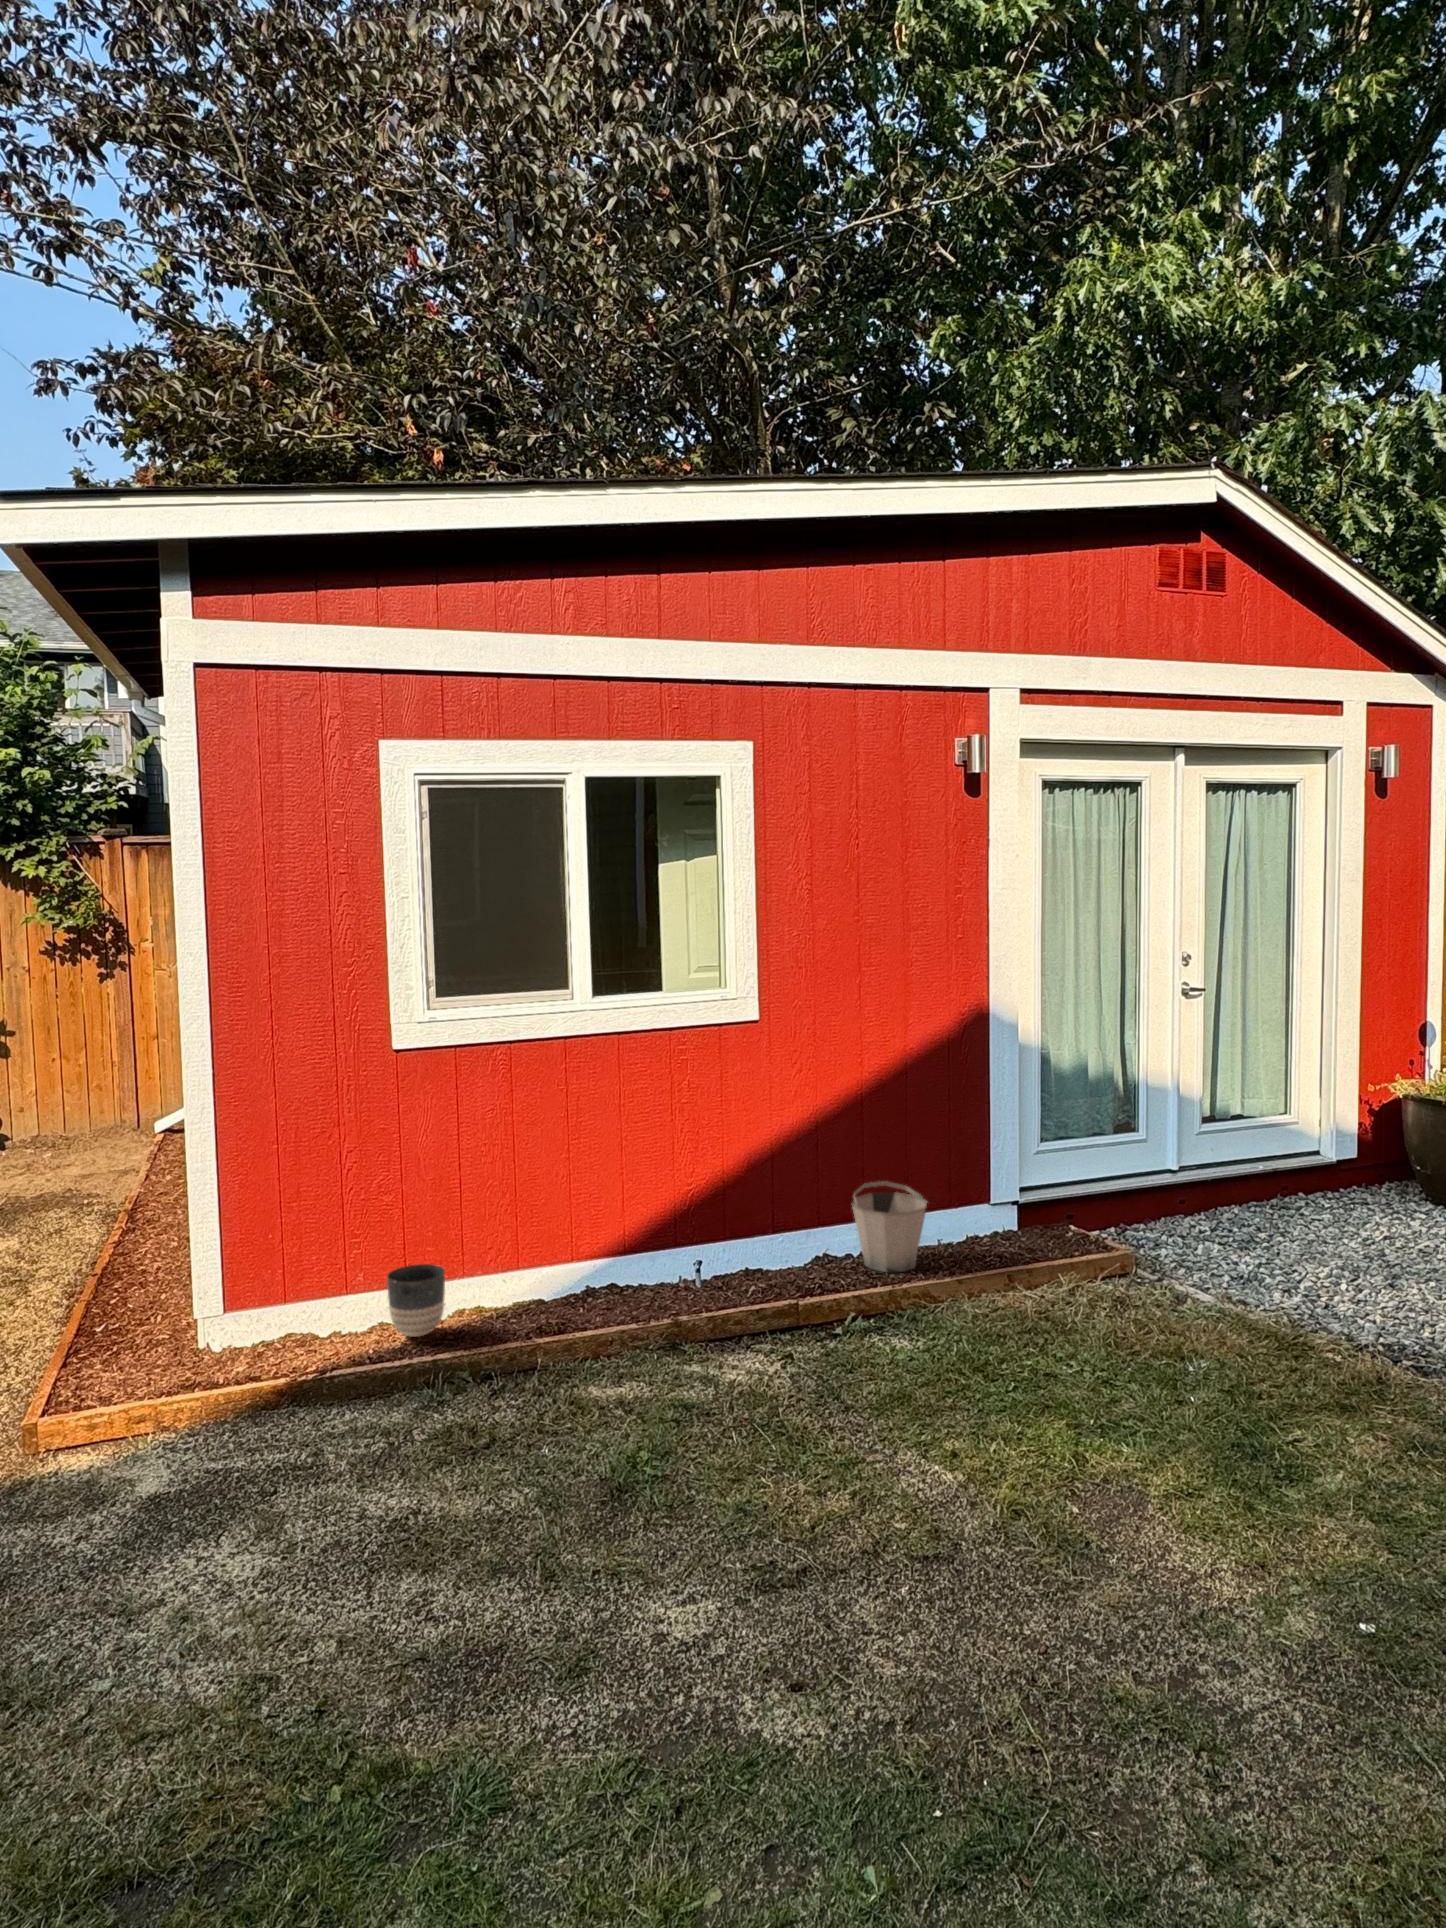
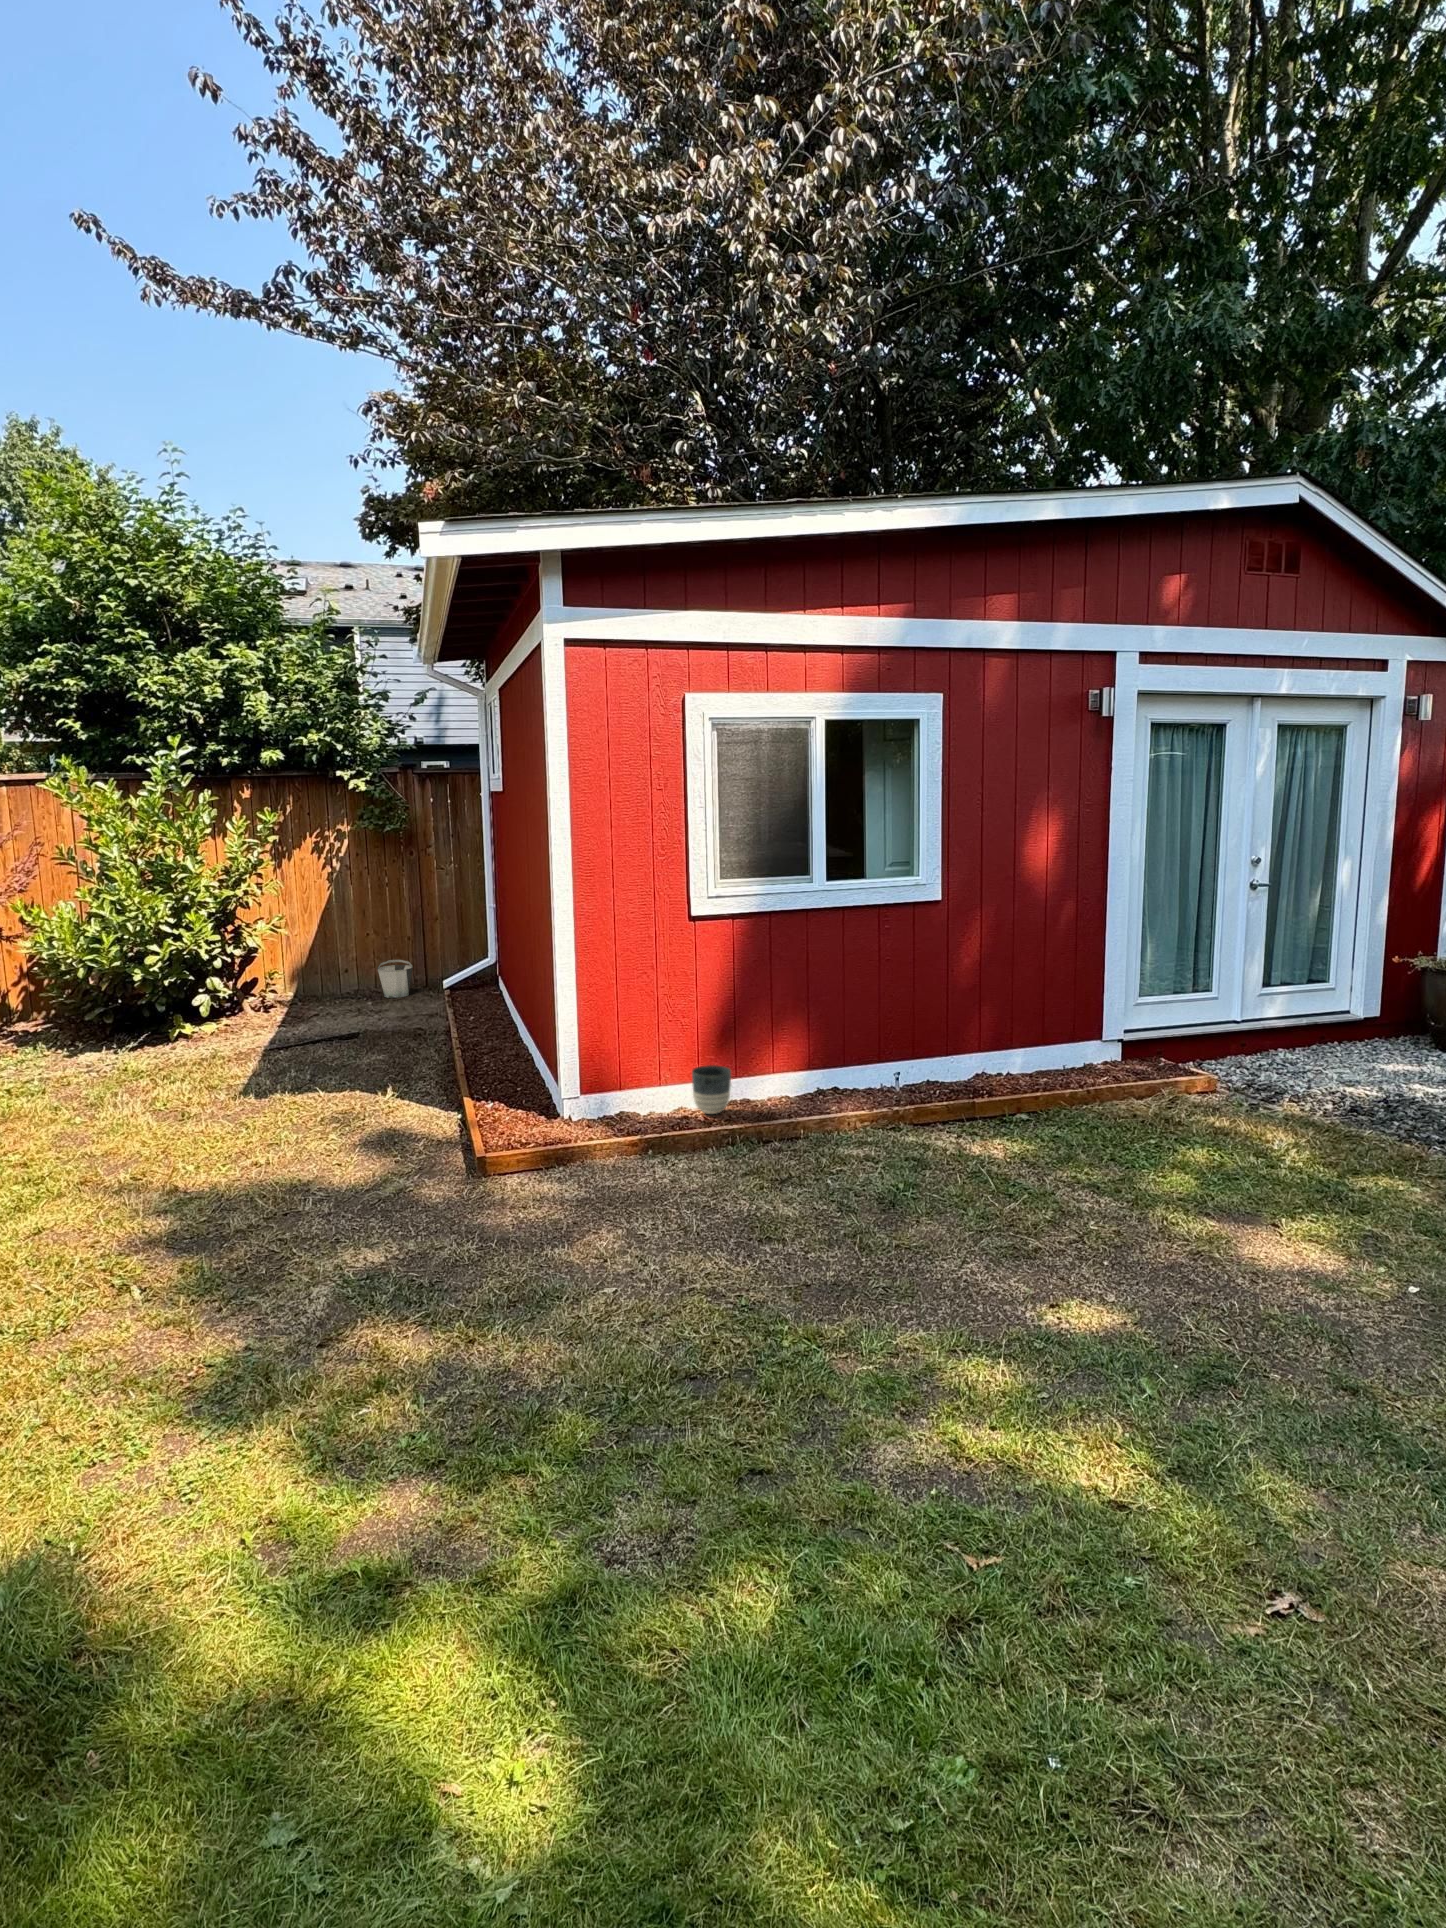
bucket: present [852,1181,927,1273] -> present [377,960,413,998]

